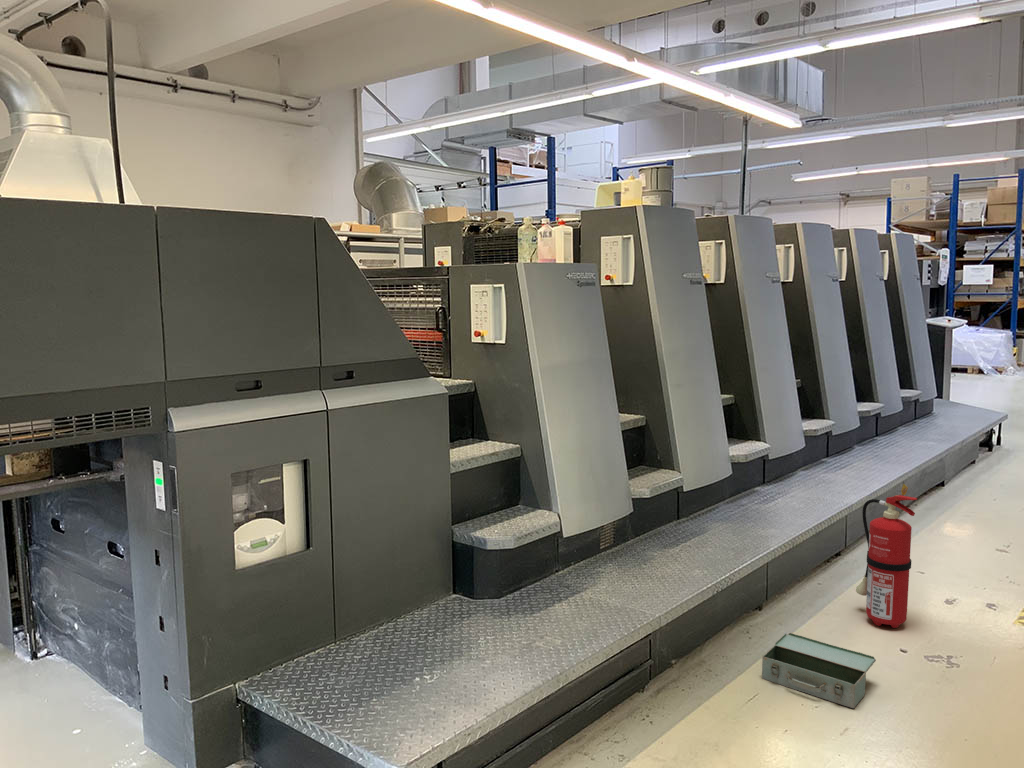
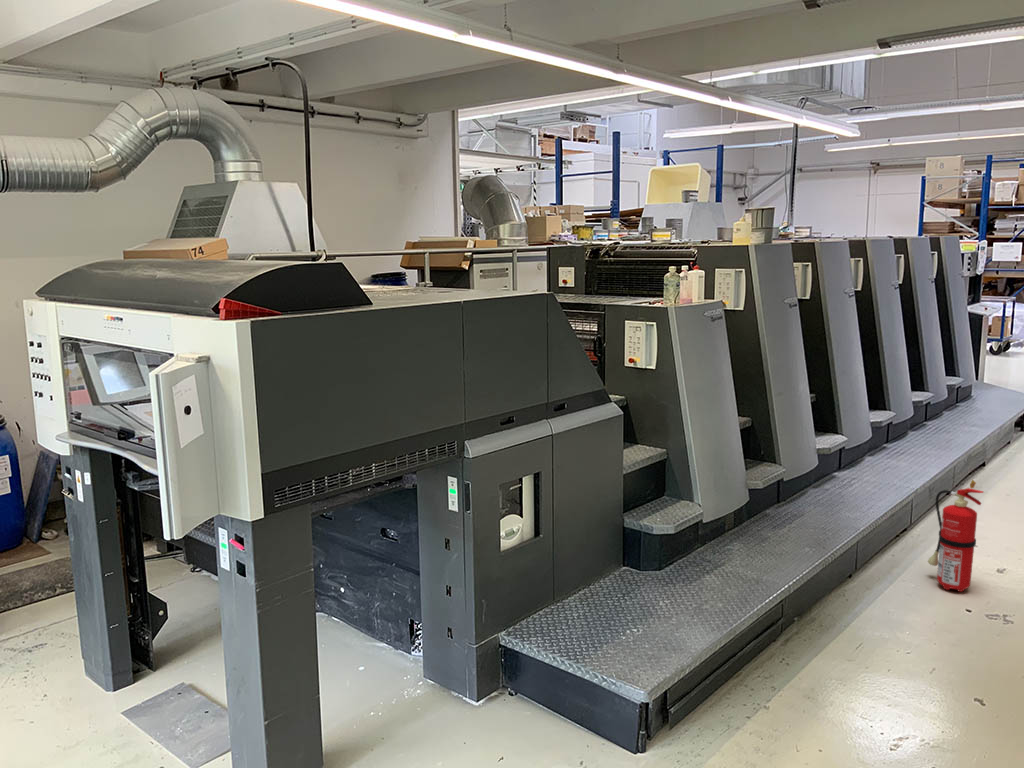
toolbox: present [762,633,876,708] -> none [864,596,953,654]

